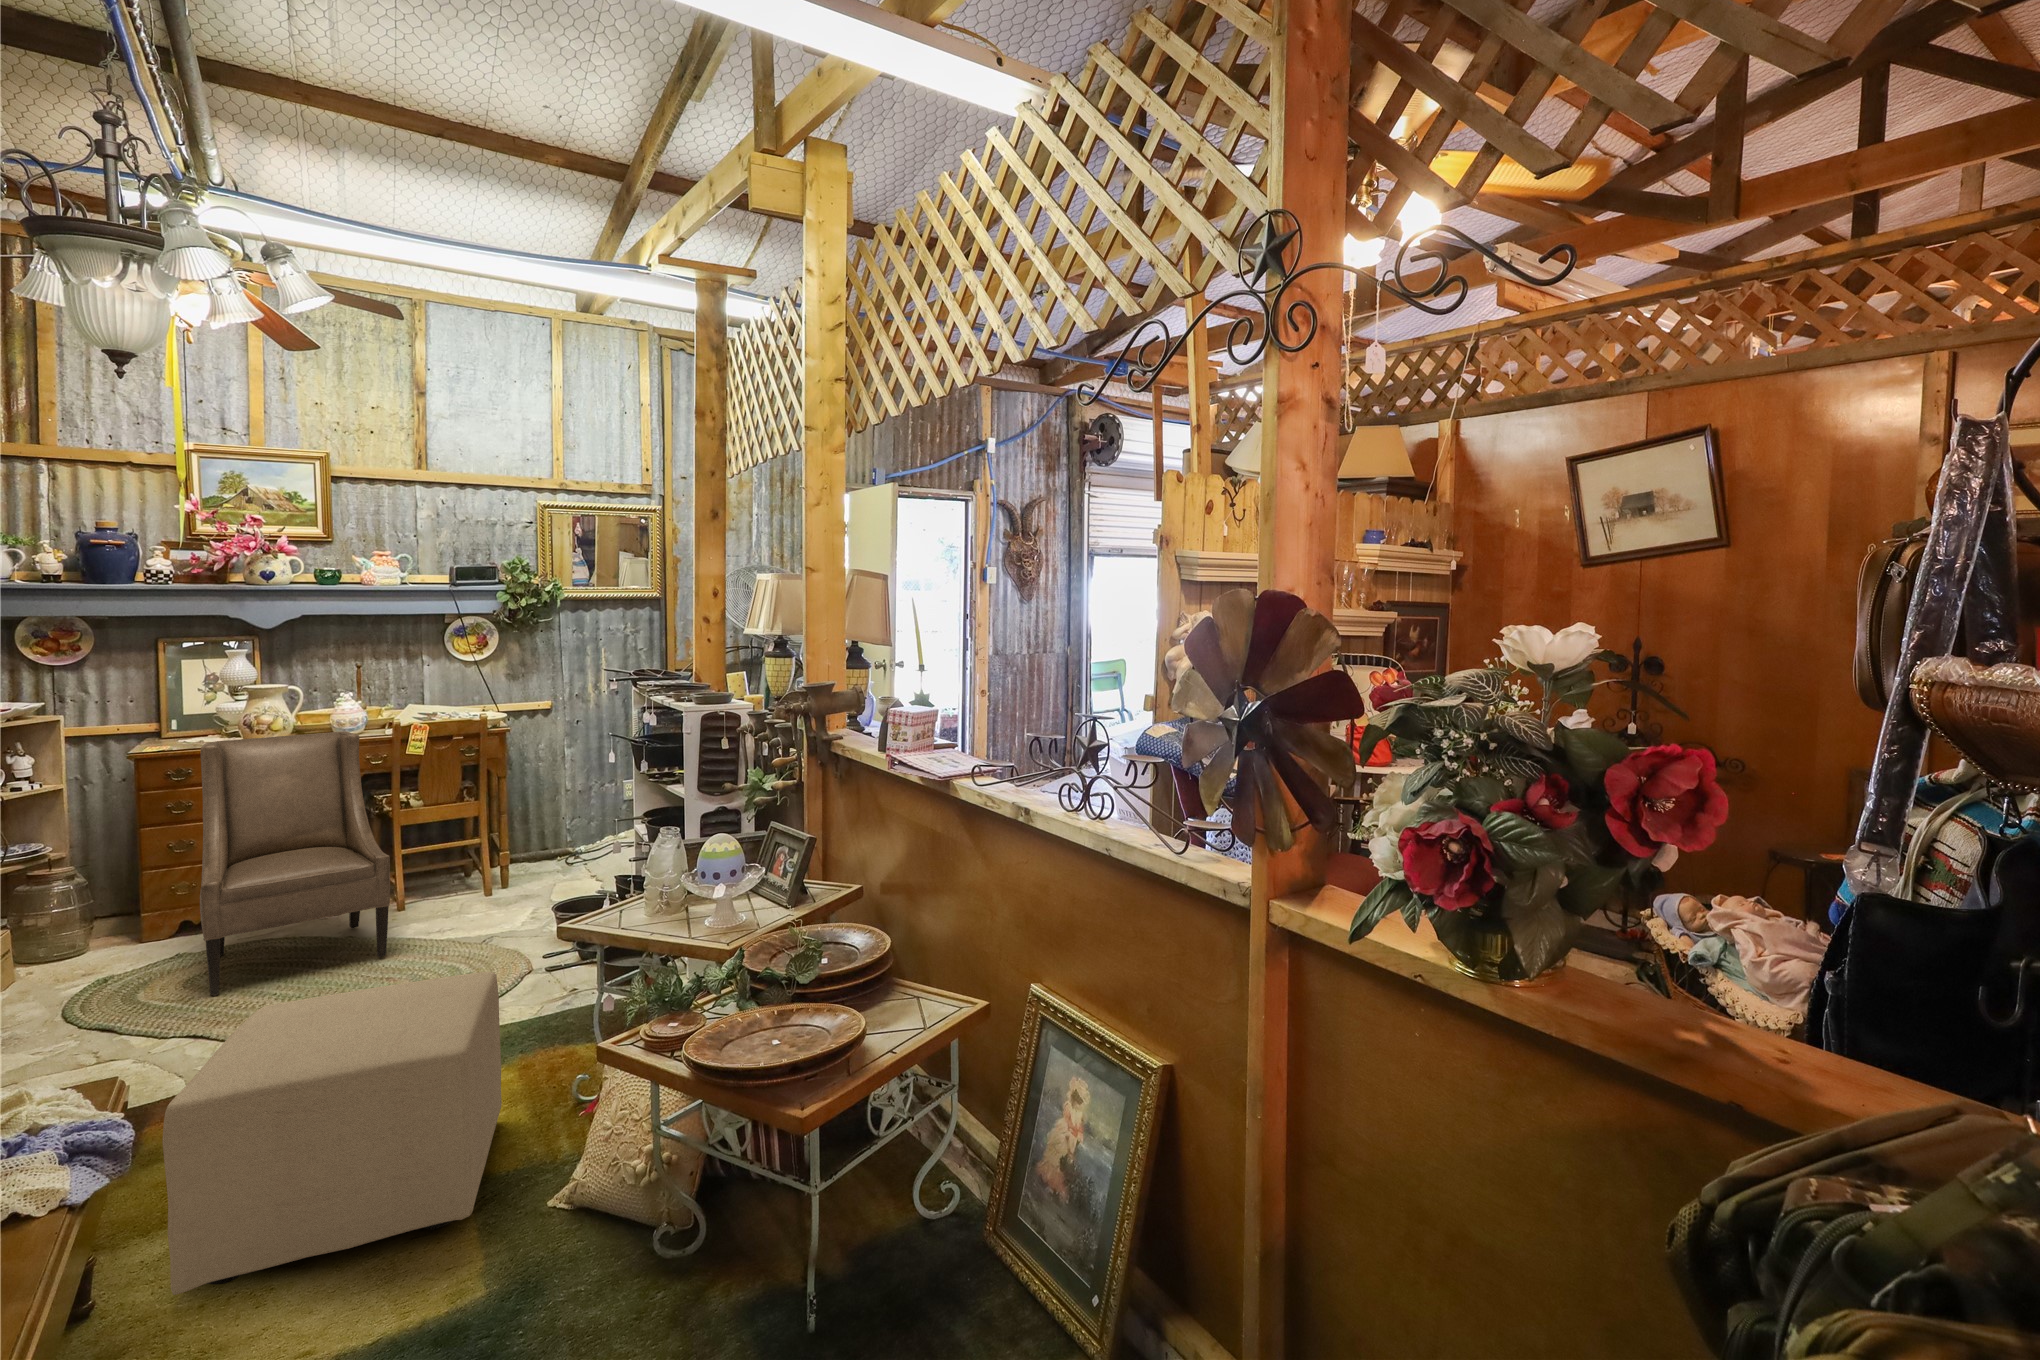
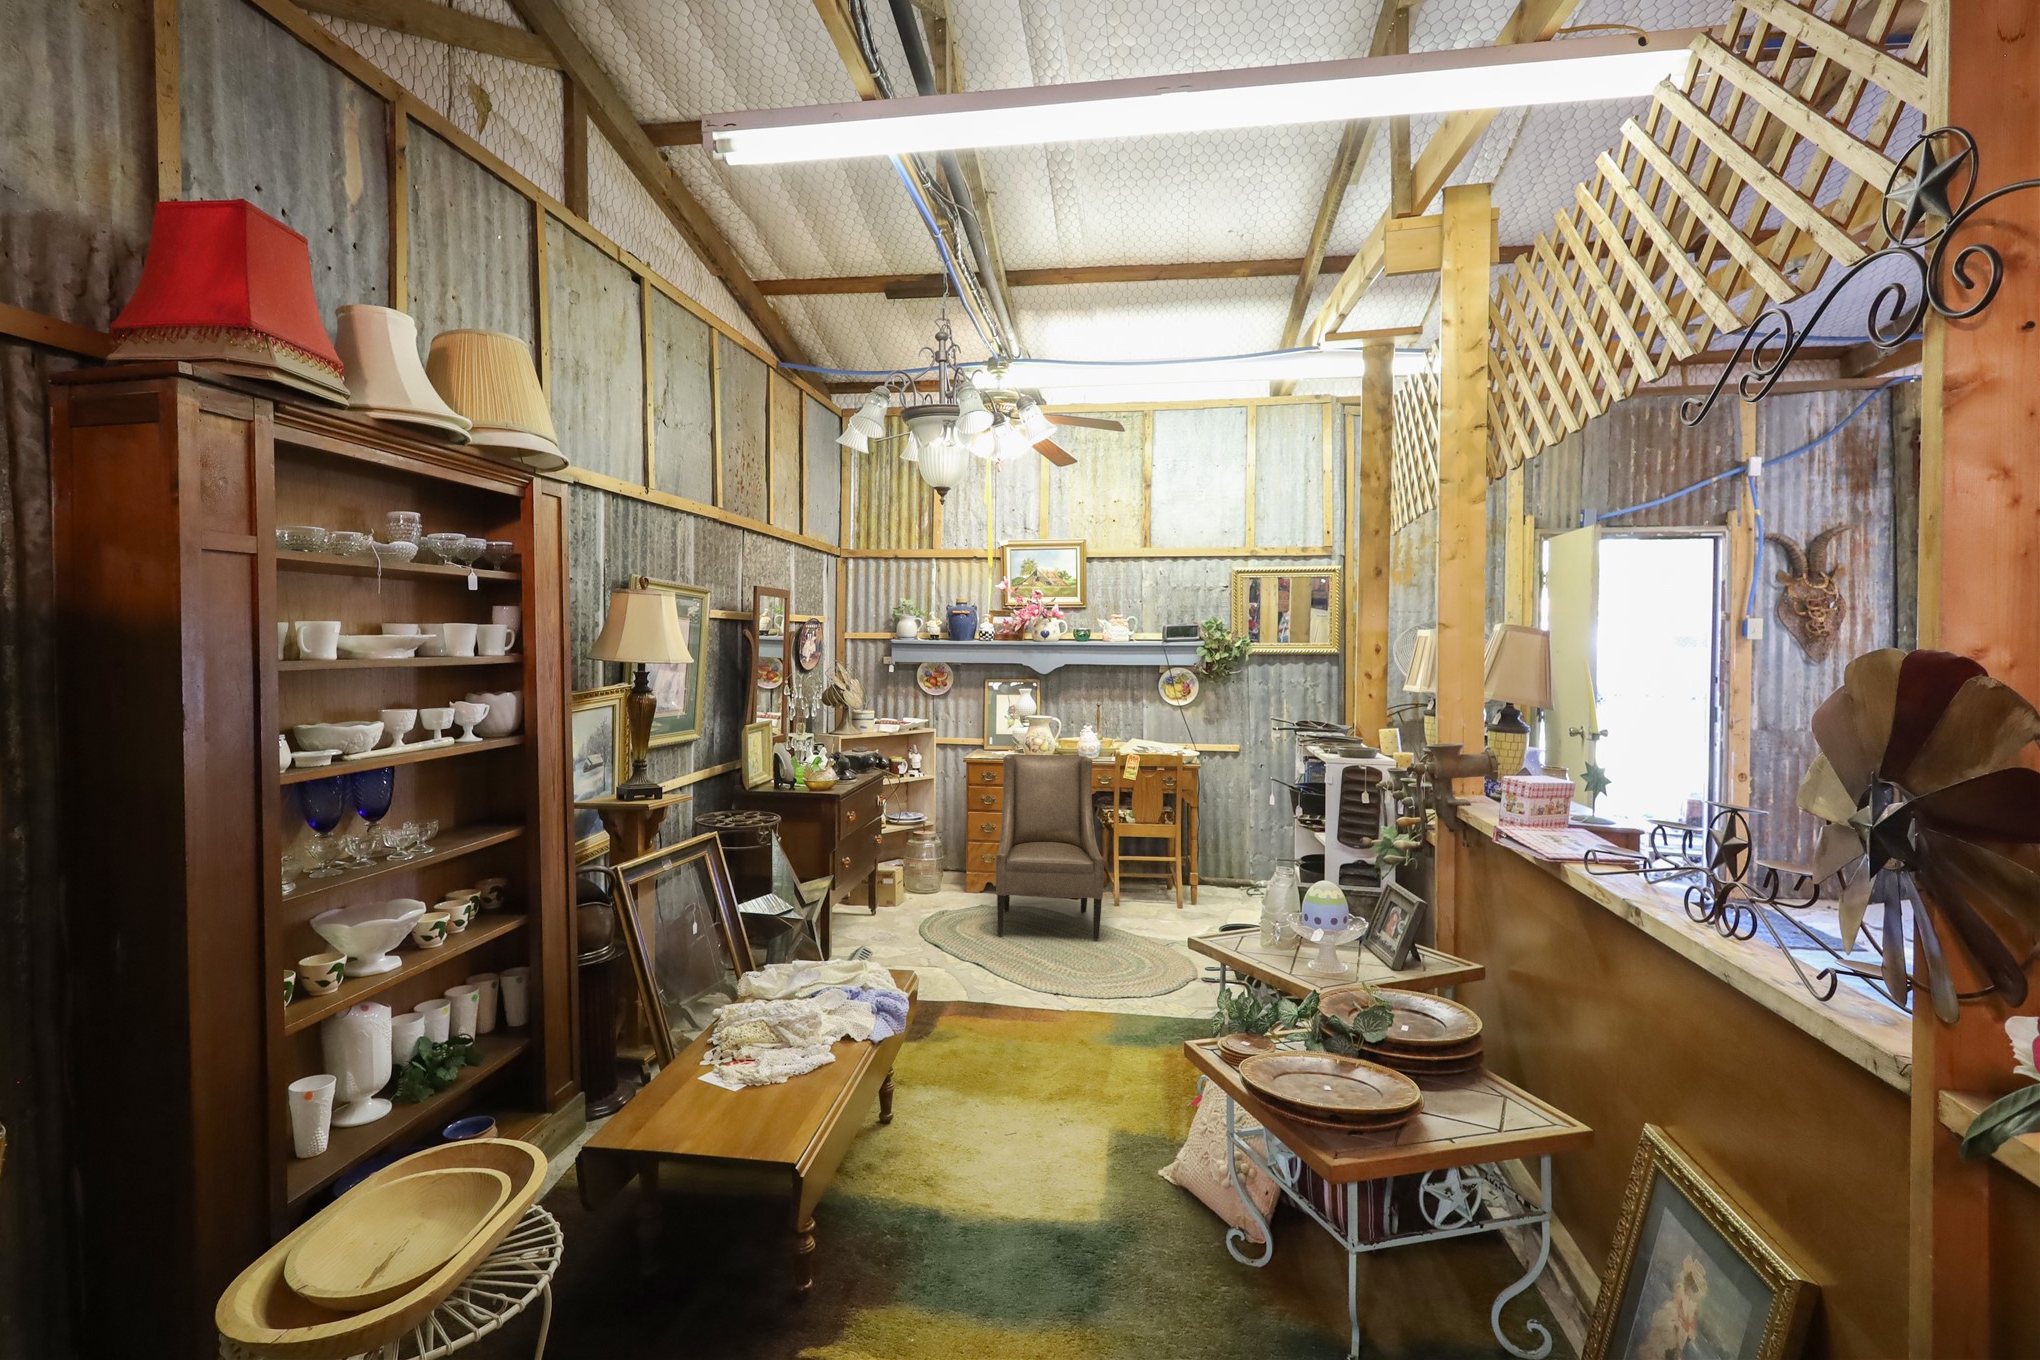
ottoman: present [163,972,502,1295] -> none [951,940,1150,1144]

